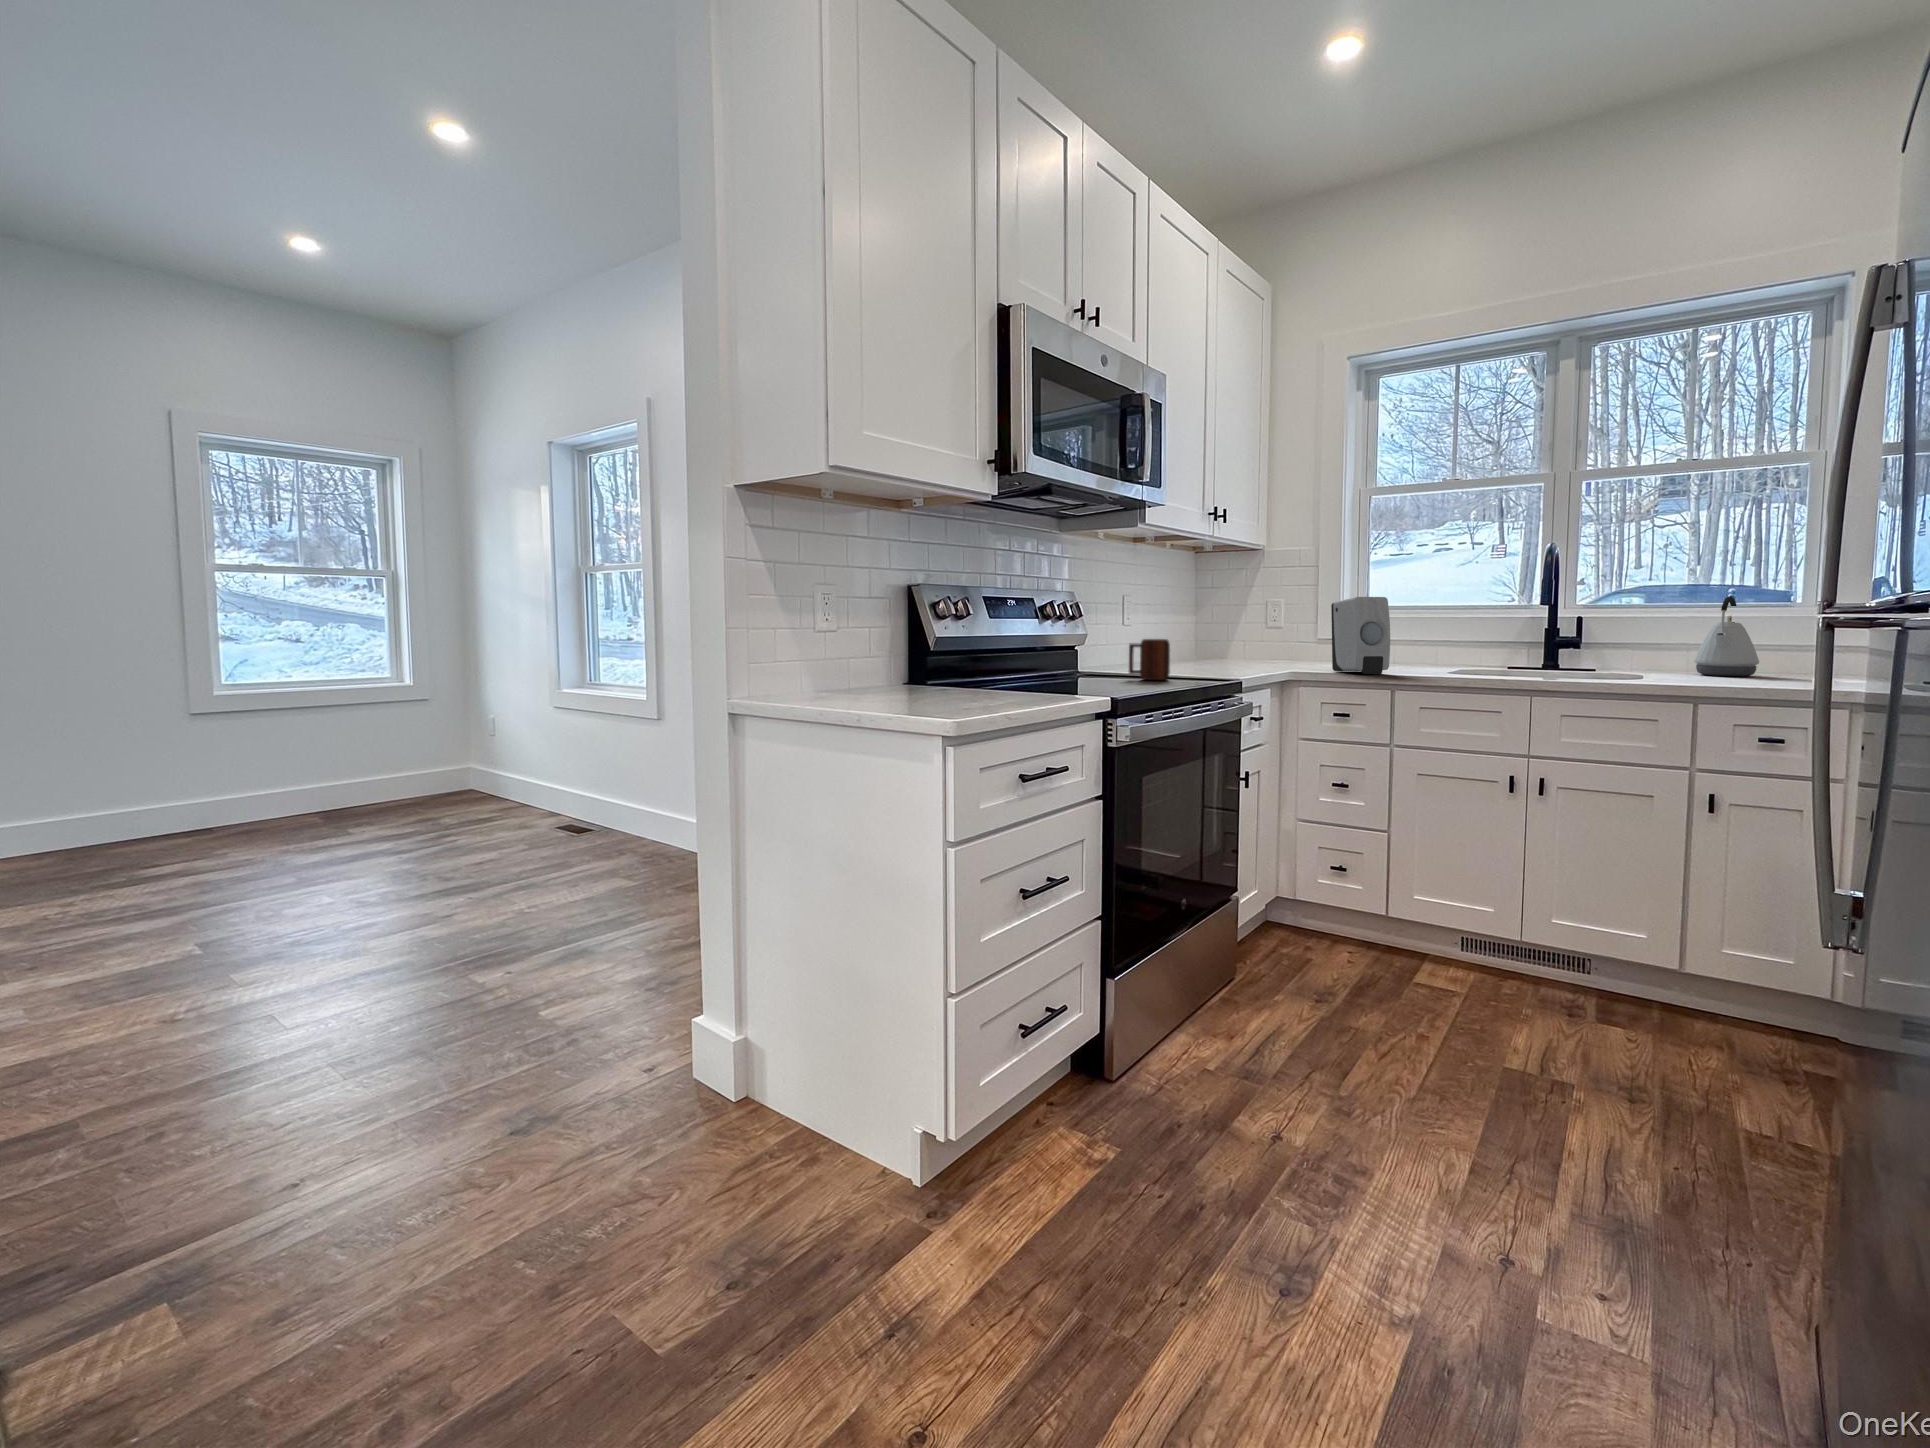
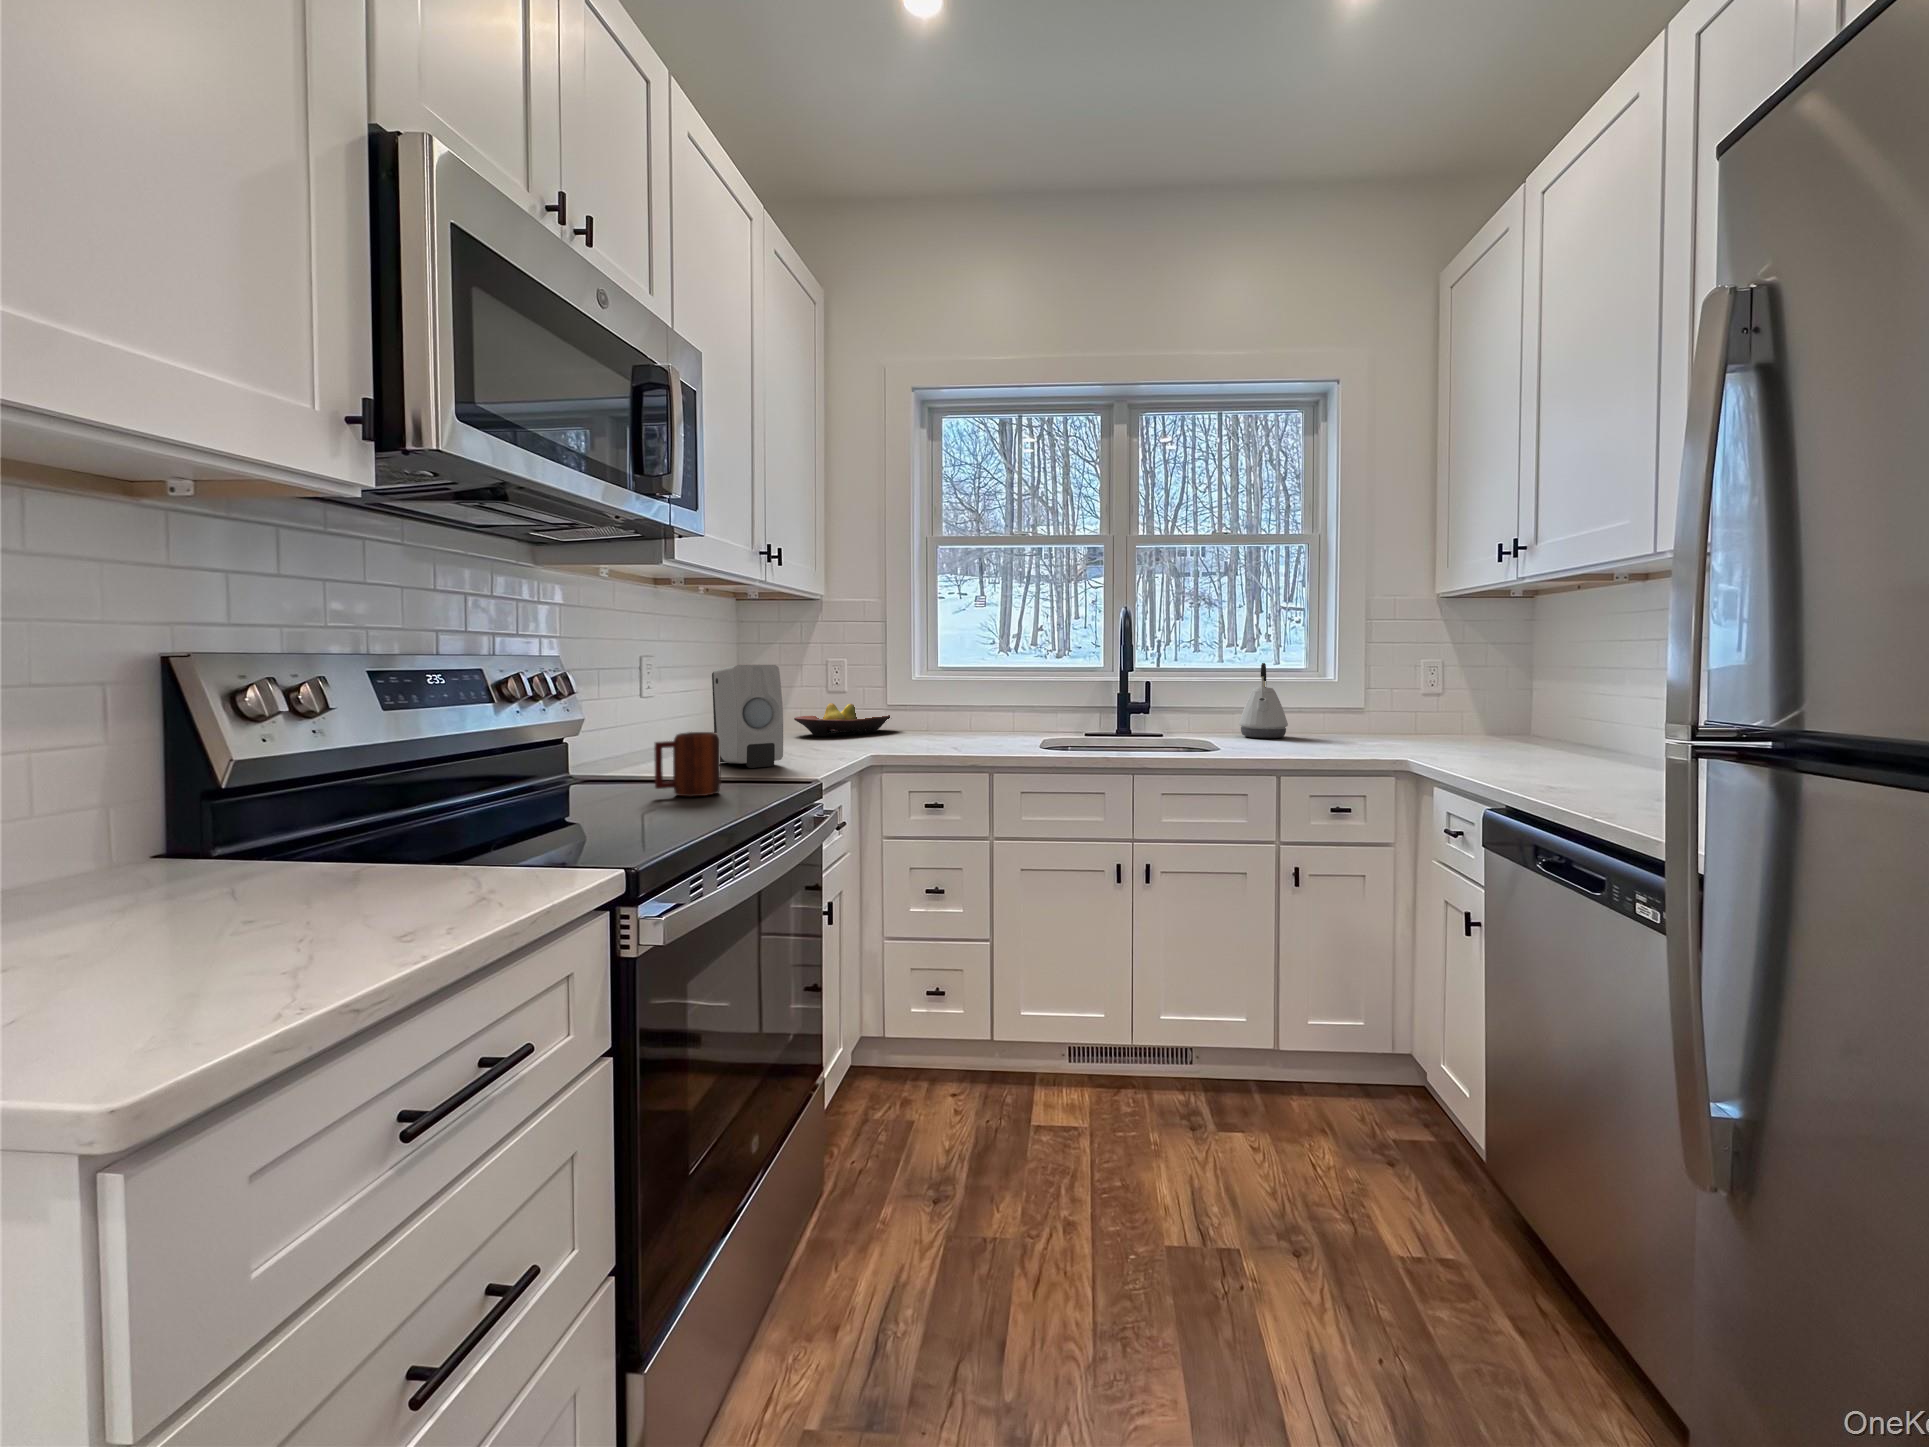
soap dispenser: present [1331,597,1390,674] -> present [712,665,783,768]
fruit bowl: none [1236,635,1324,661] -> present [794,703,890,736]

